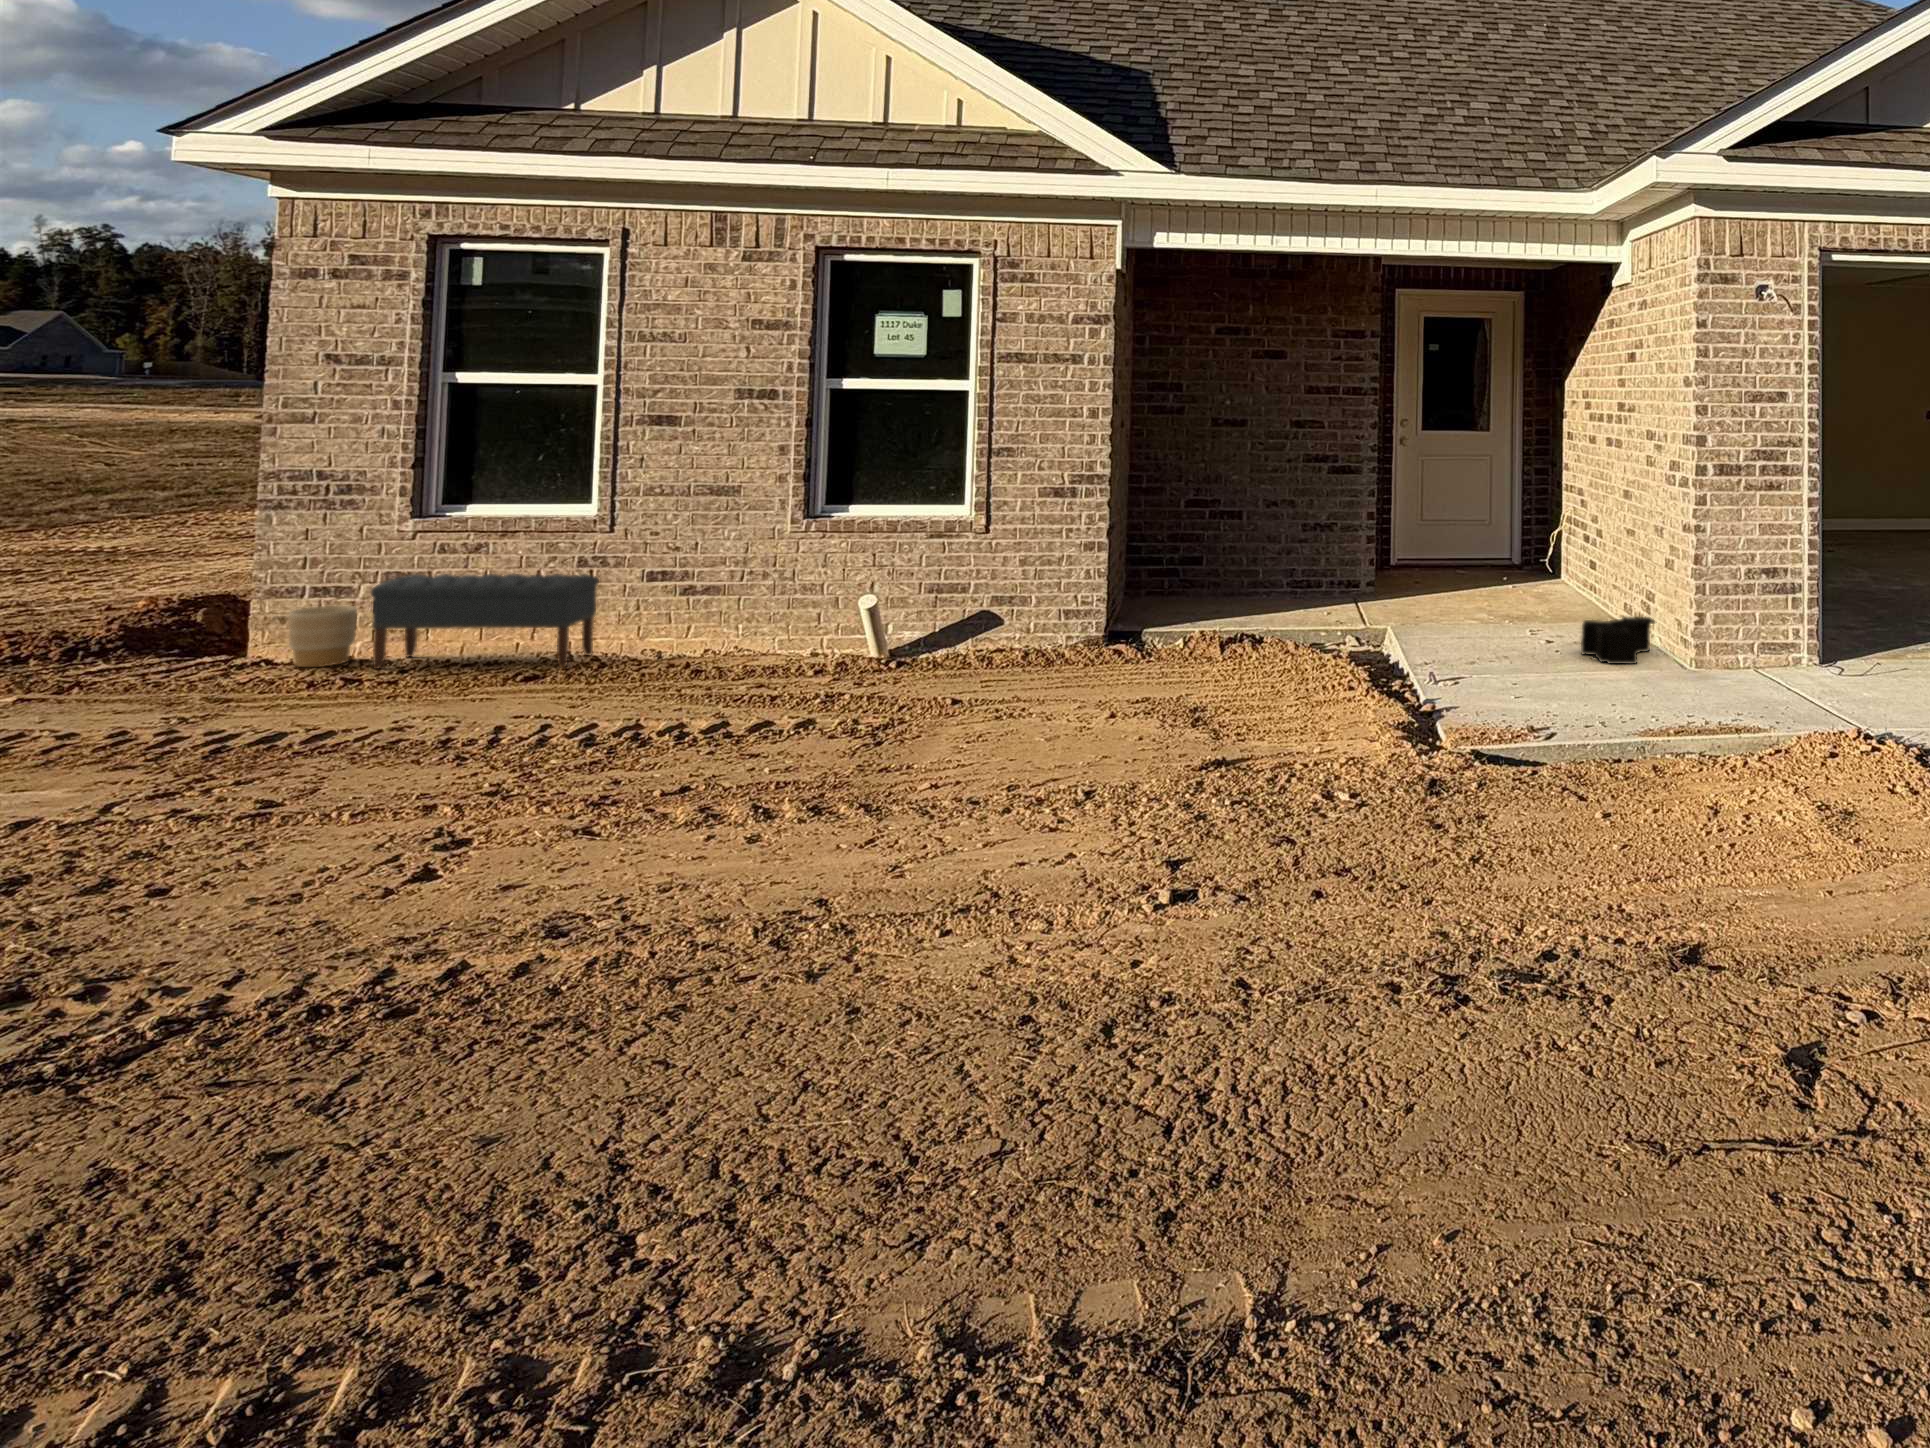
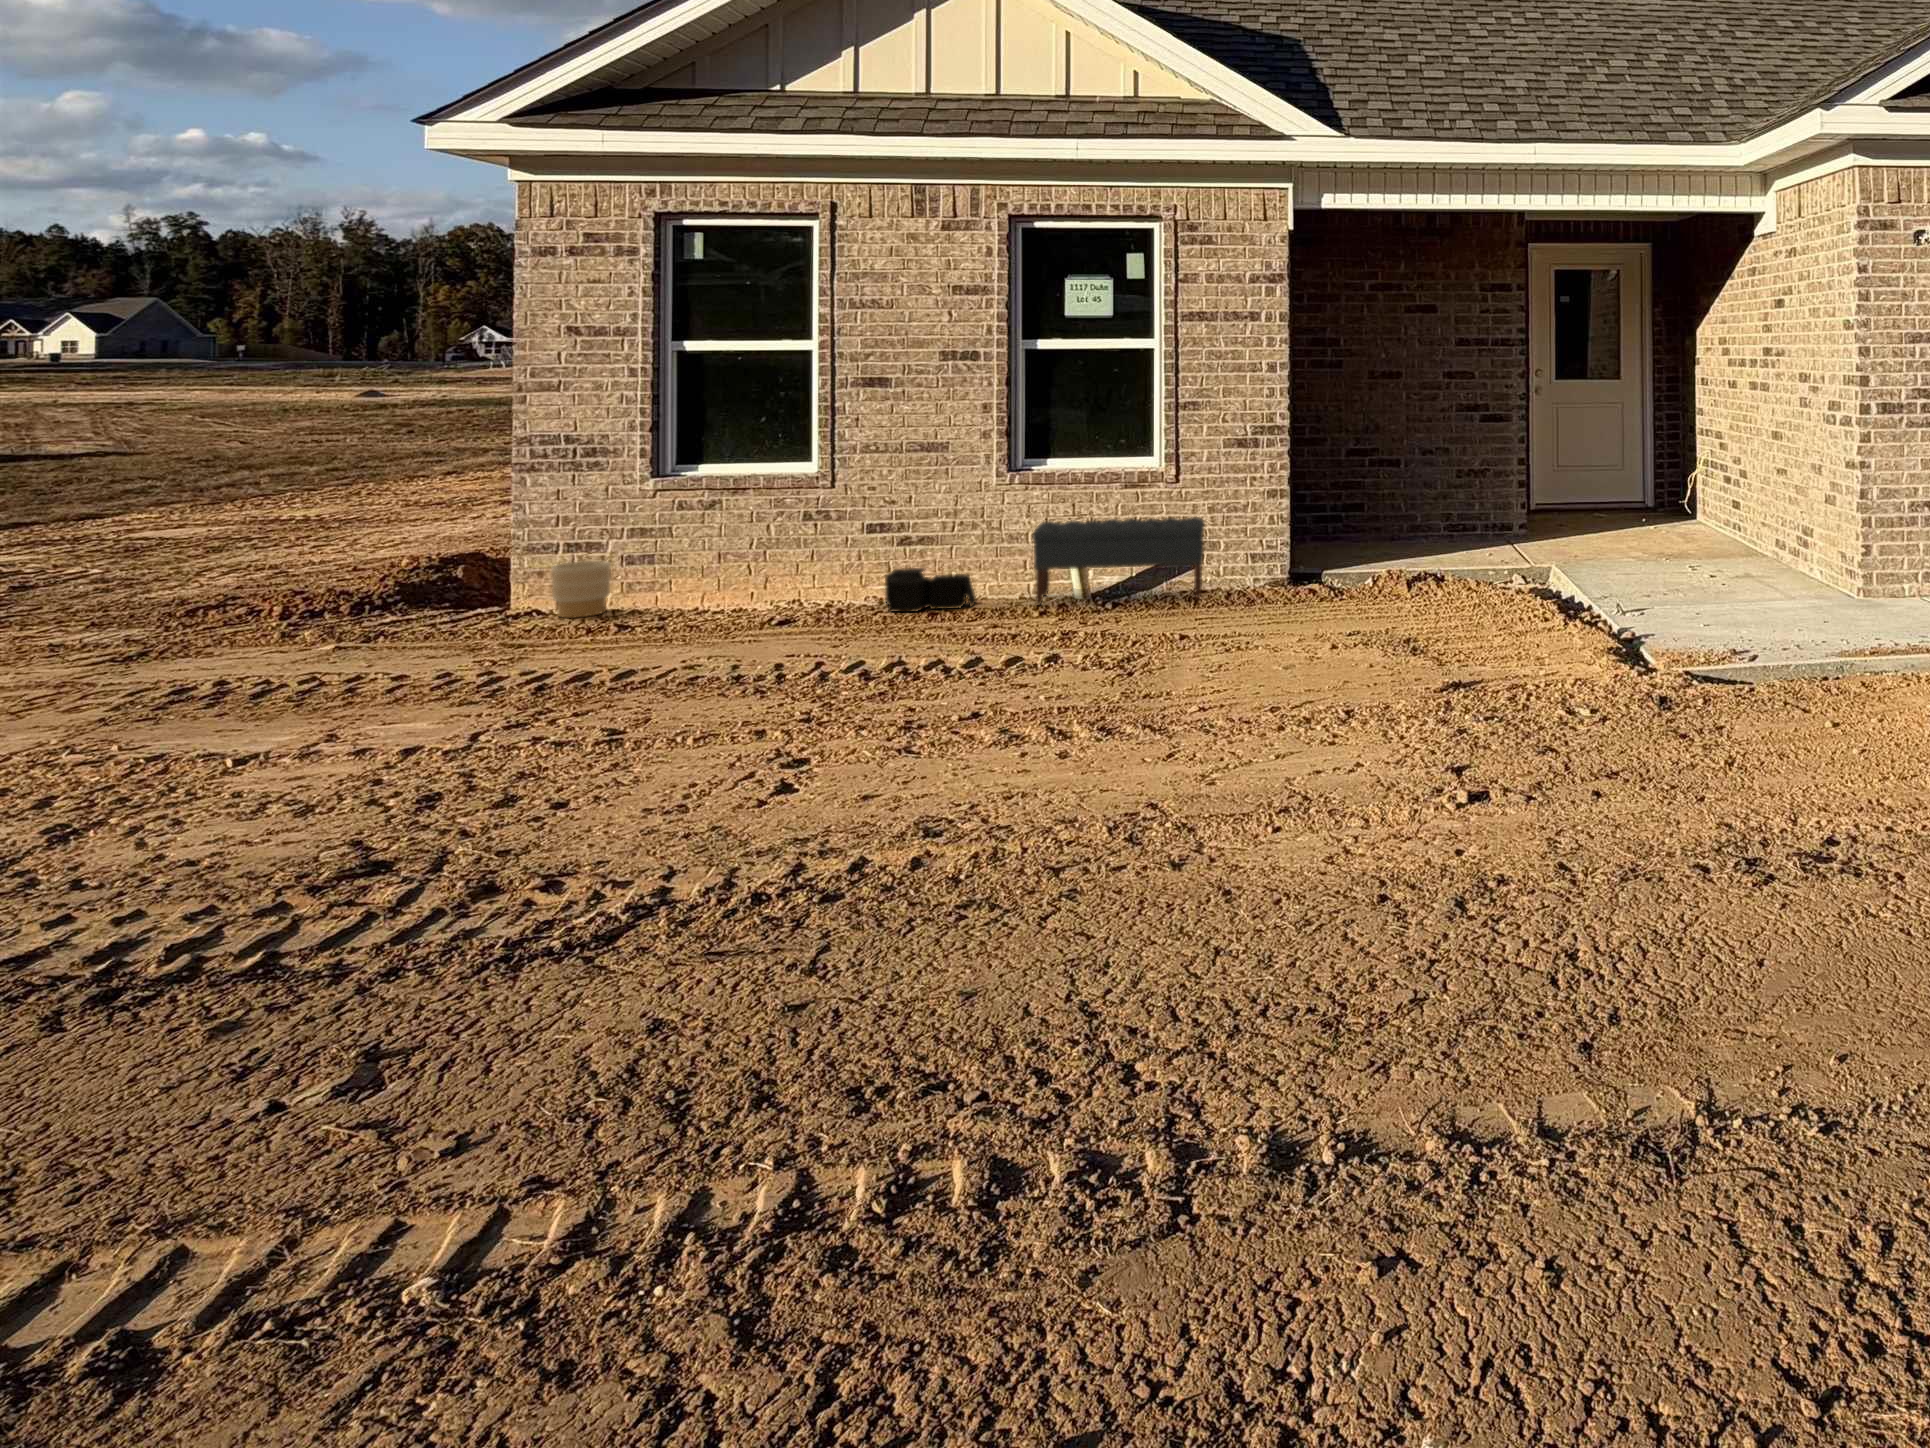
bench: present [371,574,599,669] -> present [1032,517,1204,606]
storage bin: present [1581,617,1655,664] -> present [885,568,976,612]

